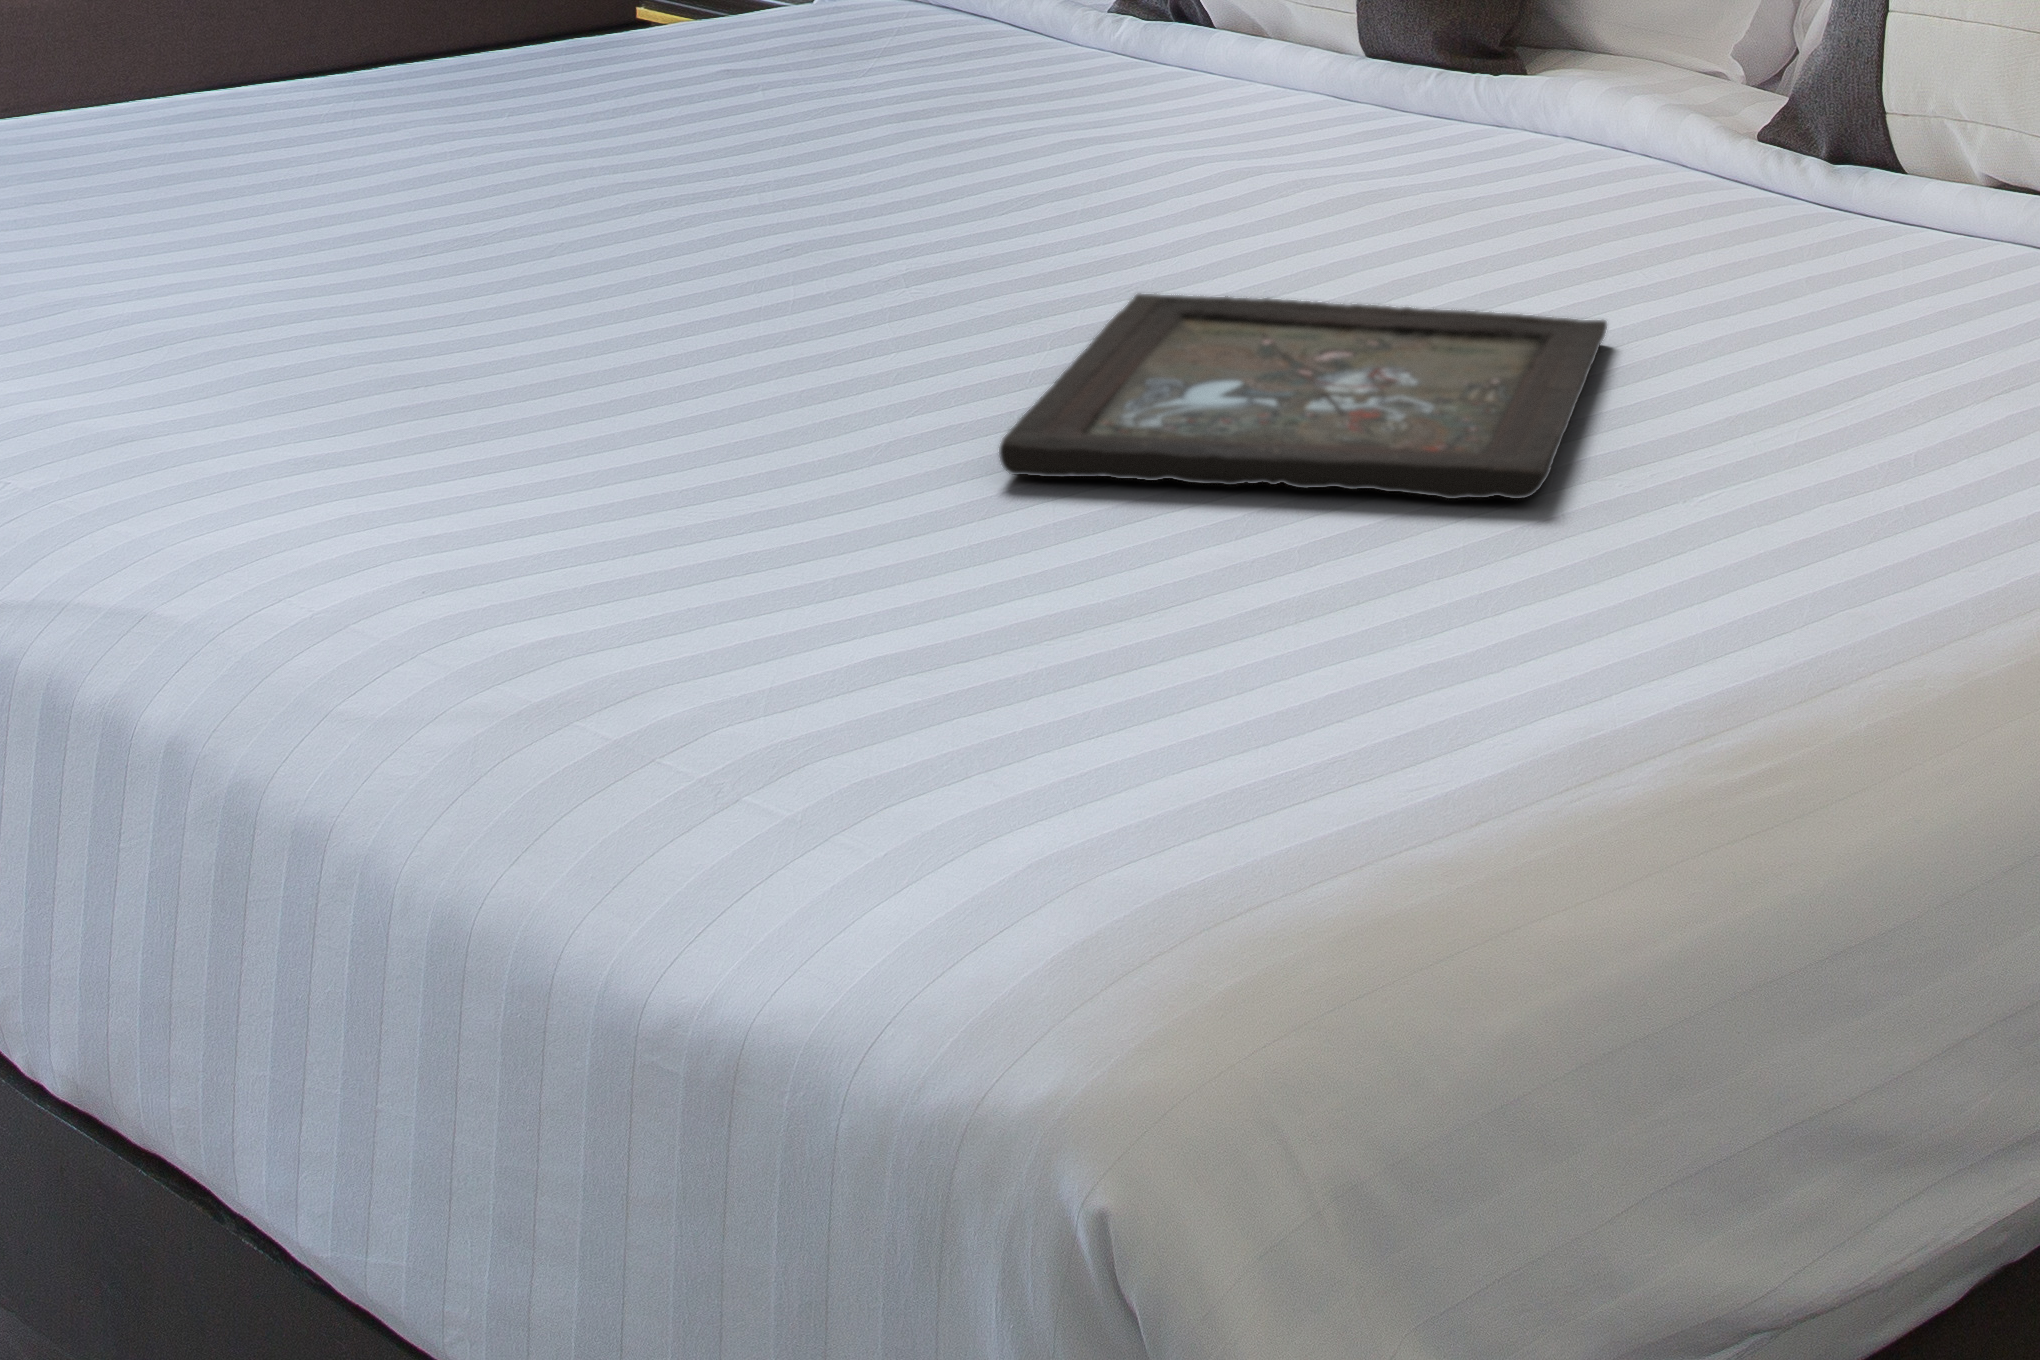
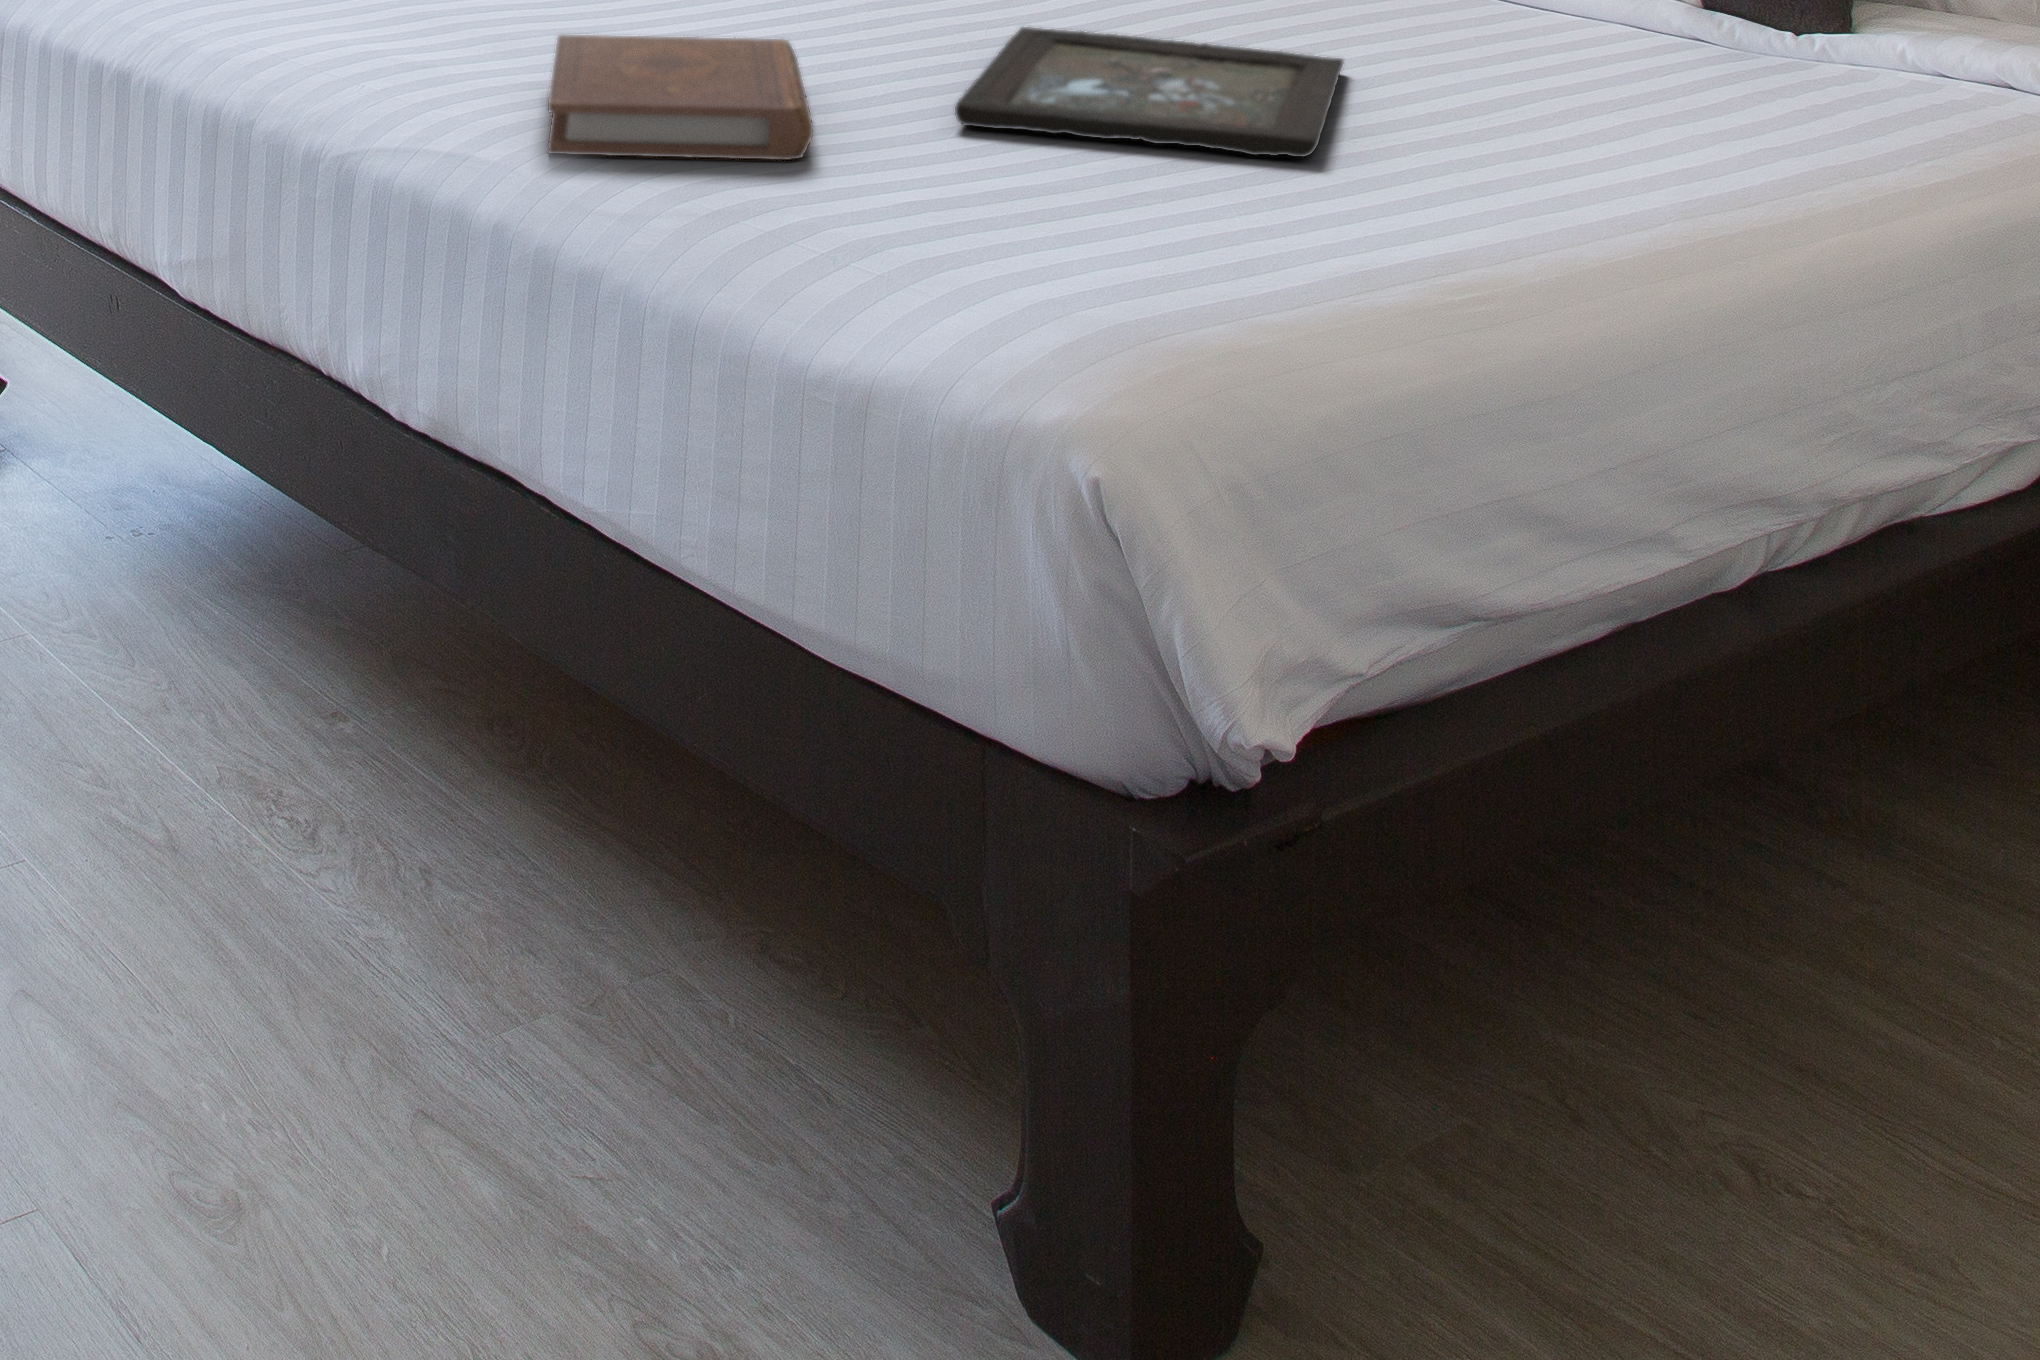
book: none [311,344,768,577] -> present [548,35,813,160]

